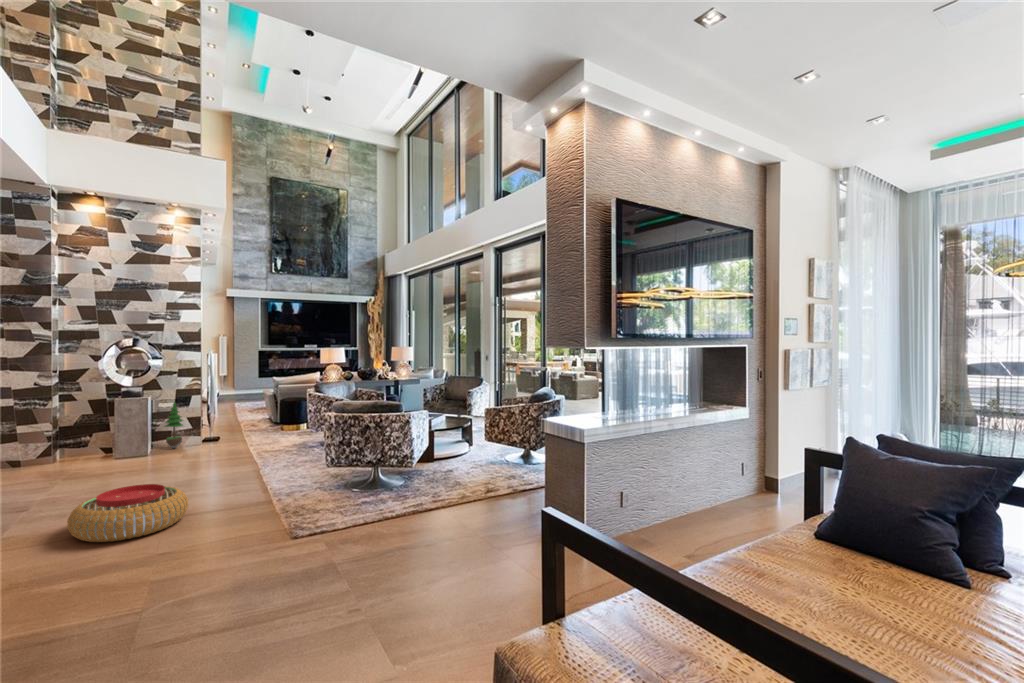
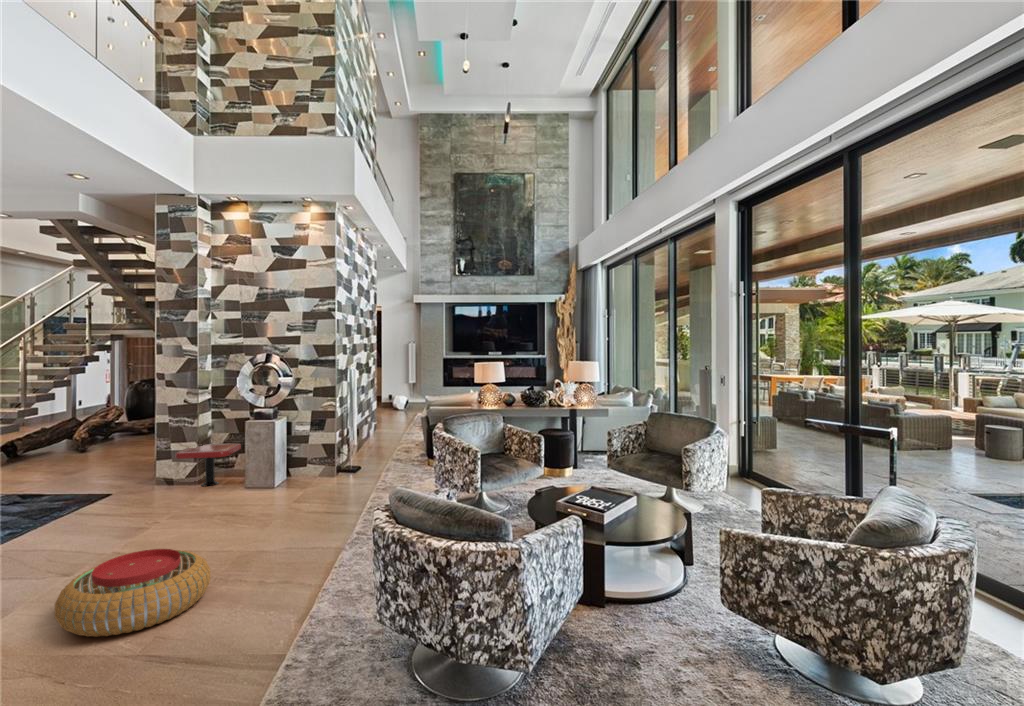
potted tree: present [165,402,183,449] -> none [297,423,318,477]
pedestal table: none [33,424,99,465] -> present [175,443,241,486]

